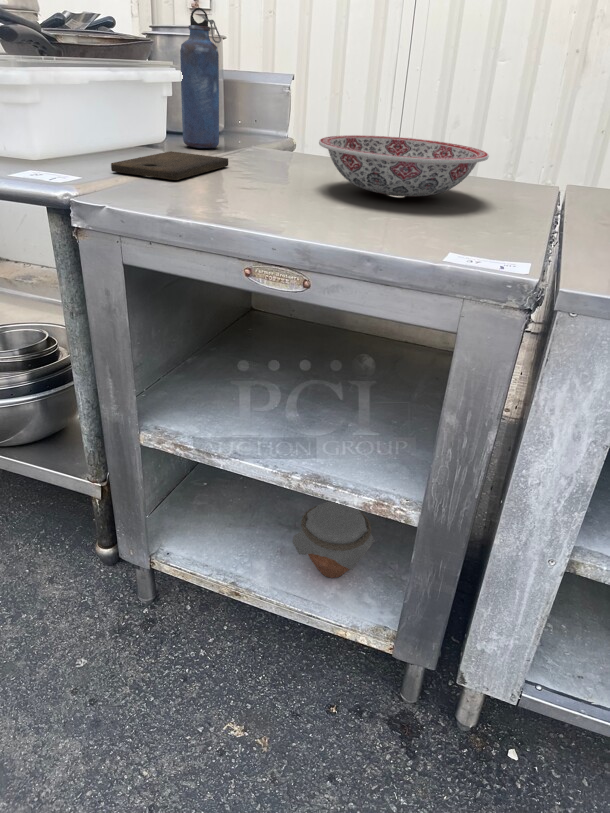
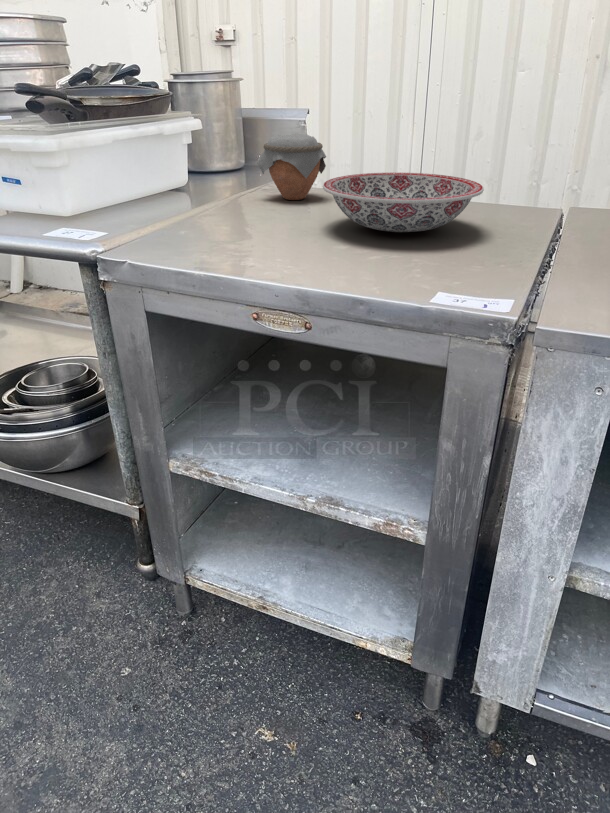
water bottle: present [180,8,221,148] -> none [198,61,238,189]
cutting board: present [111,151,228,180] -> none [135,197,244,228]
jar: present [293,501,375,578] -> present [257,134,326,200]

